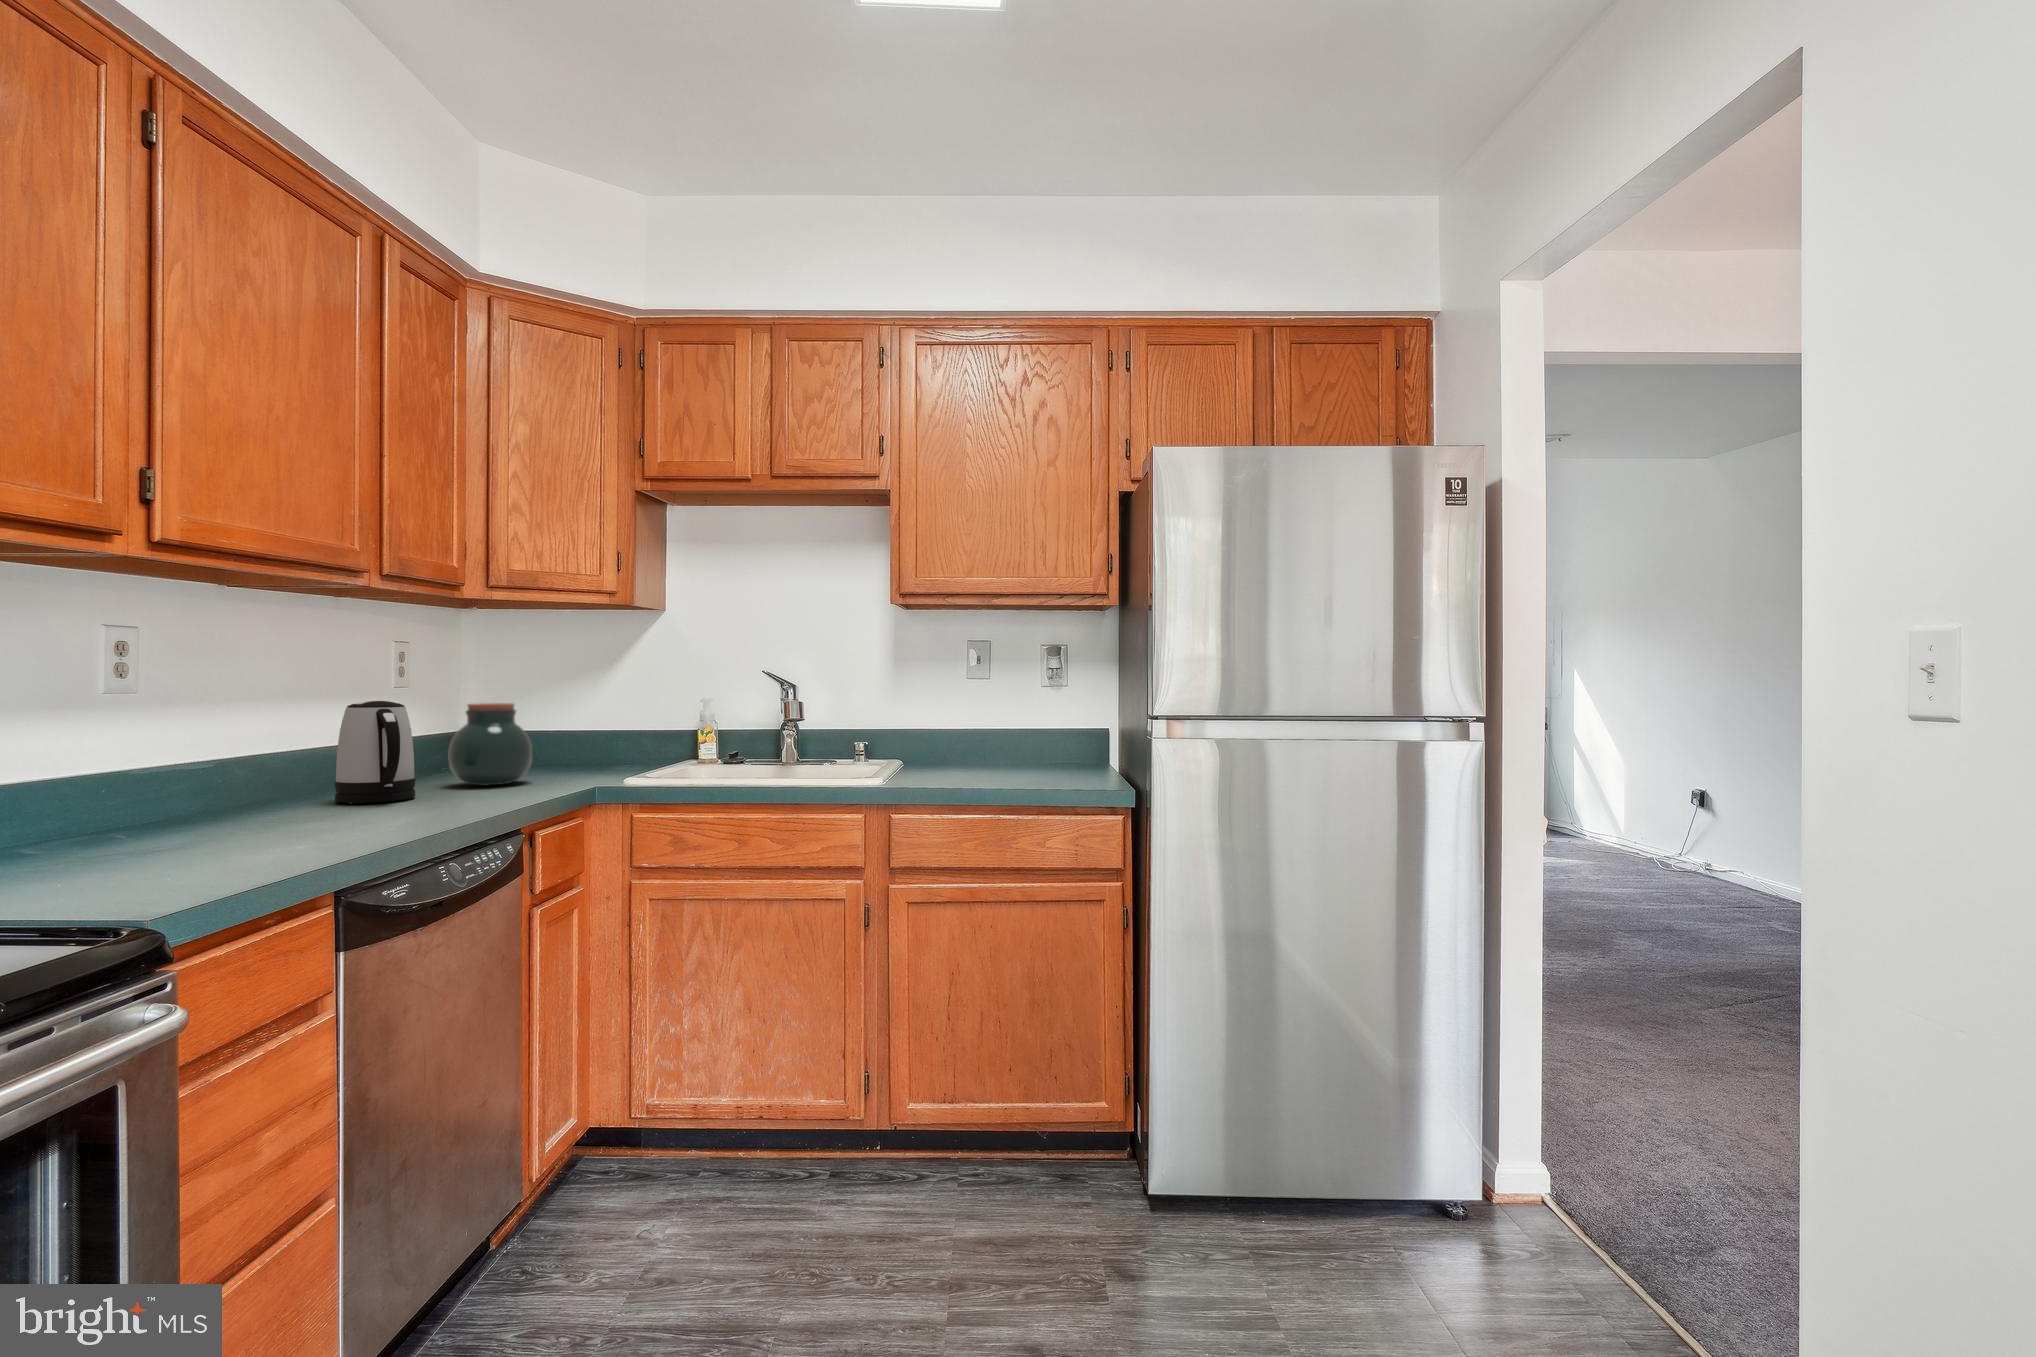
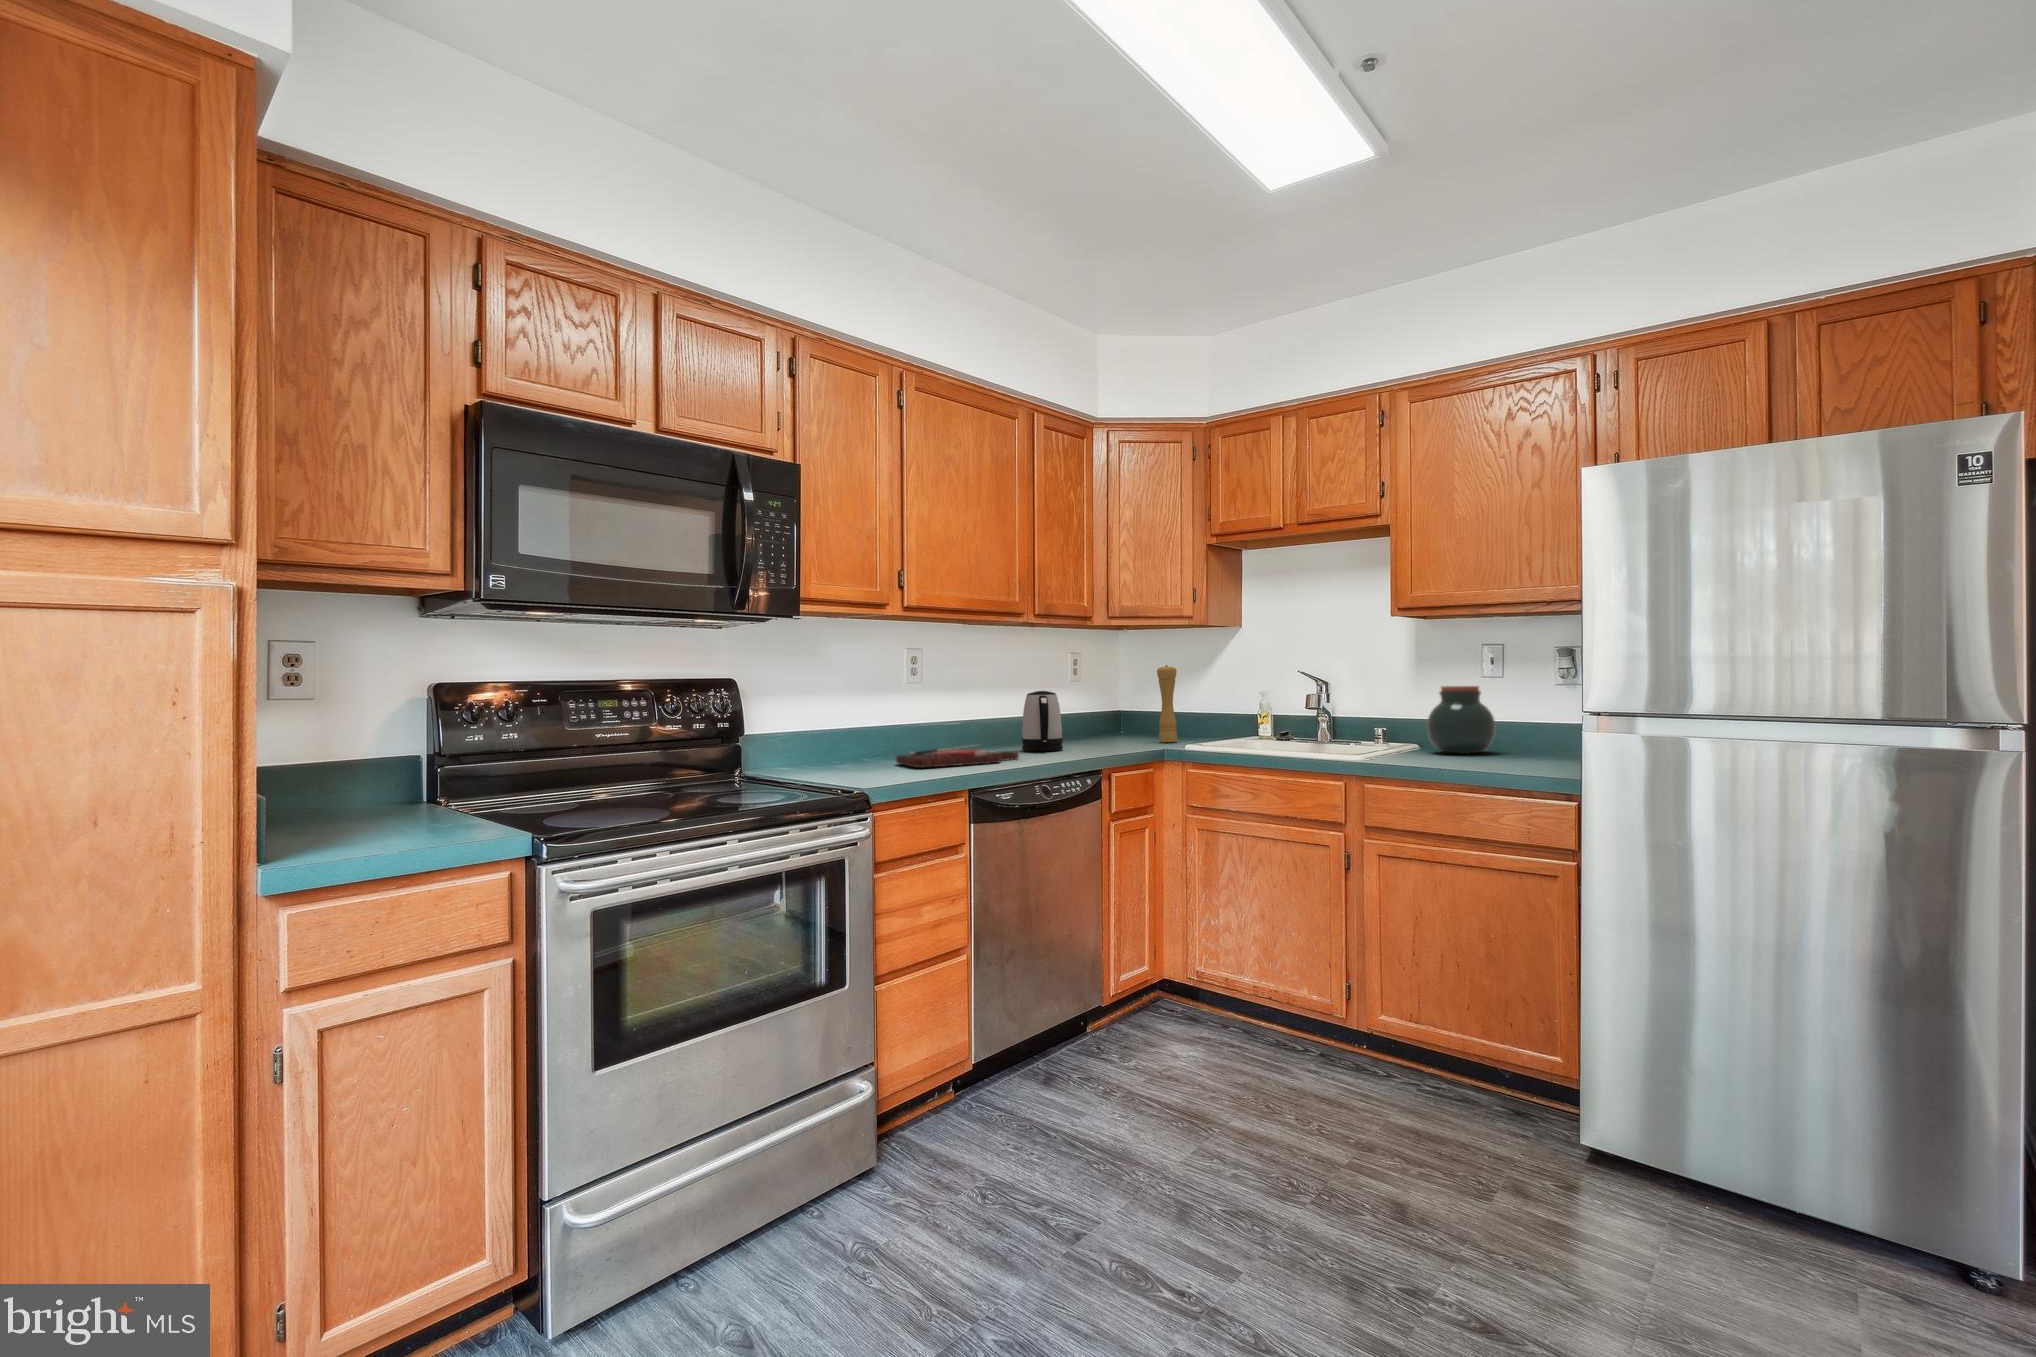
pepper mill: none [558,663,589,775] -> present [1157,665,1177,742]
jar: present [449,703,532,785] -> present [1427,686,1496,753]
cutting board: none [74,801,361,858] -> present [896,748,1019,768]

